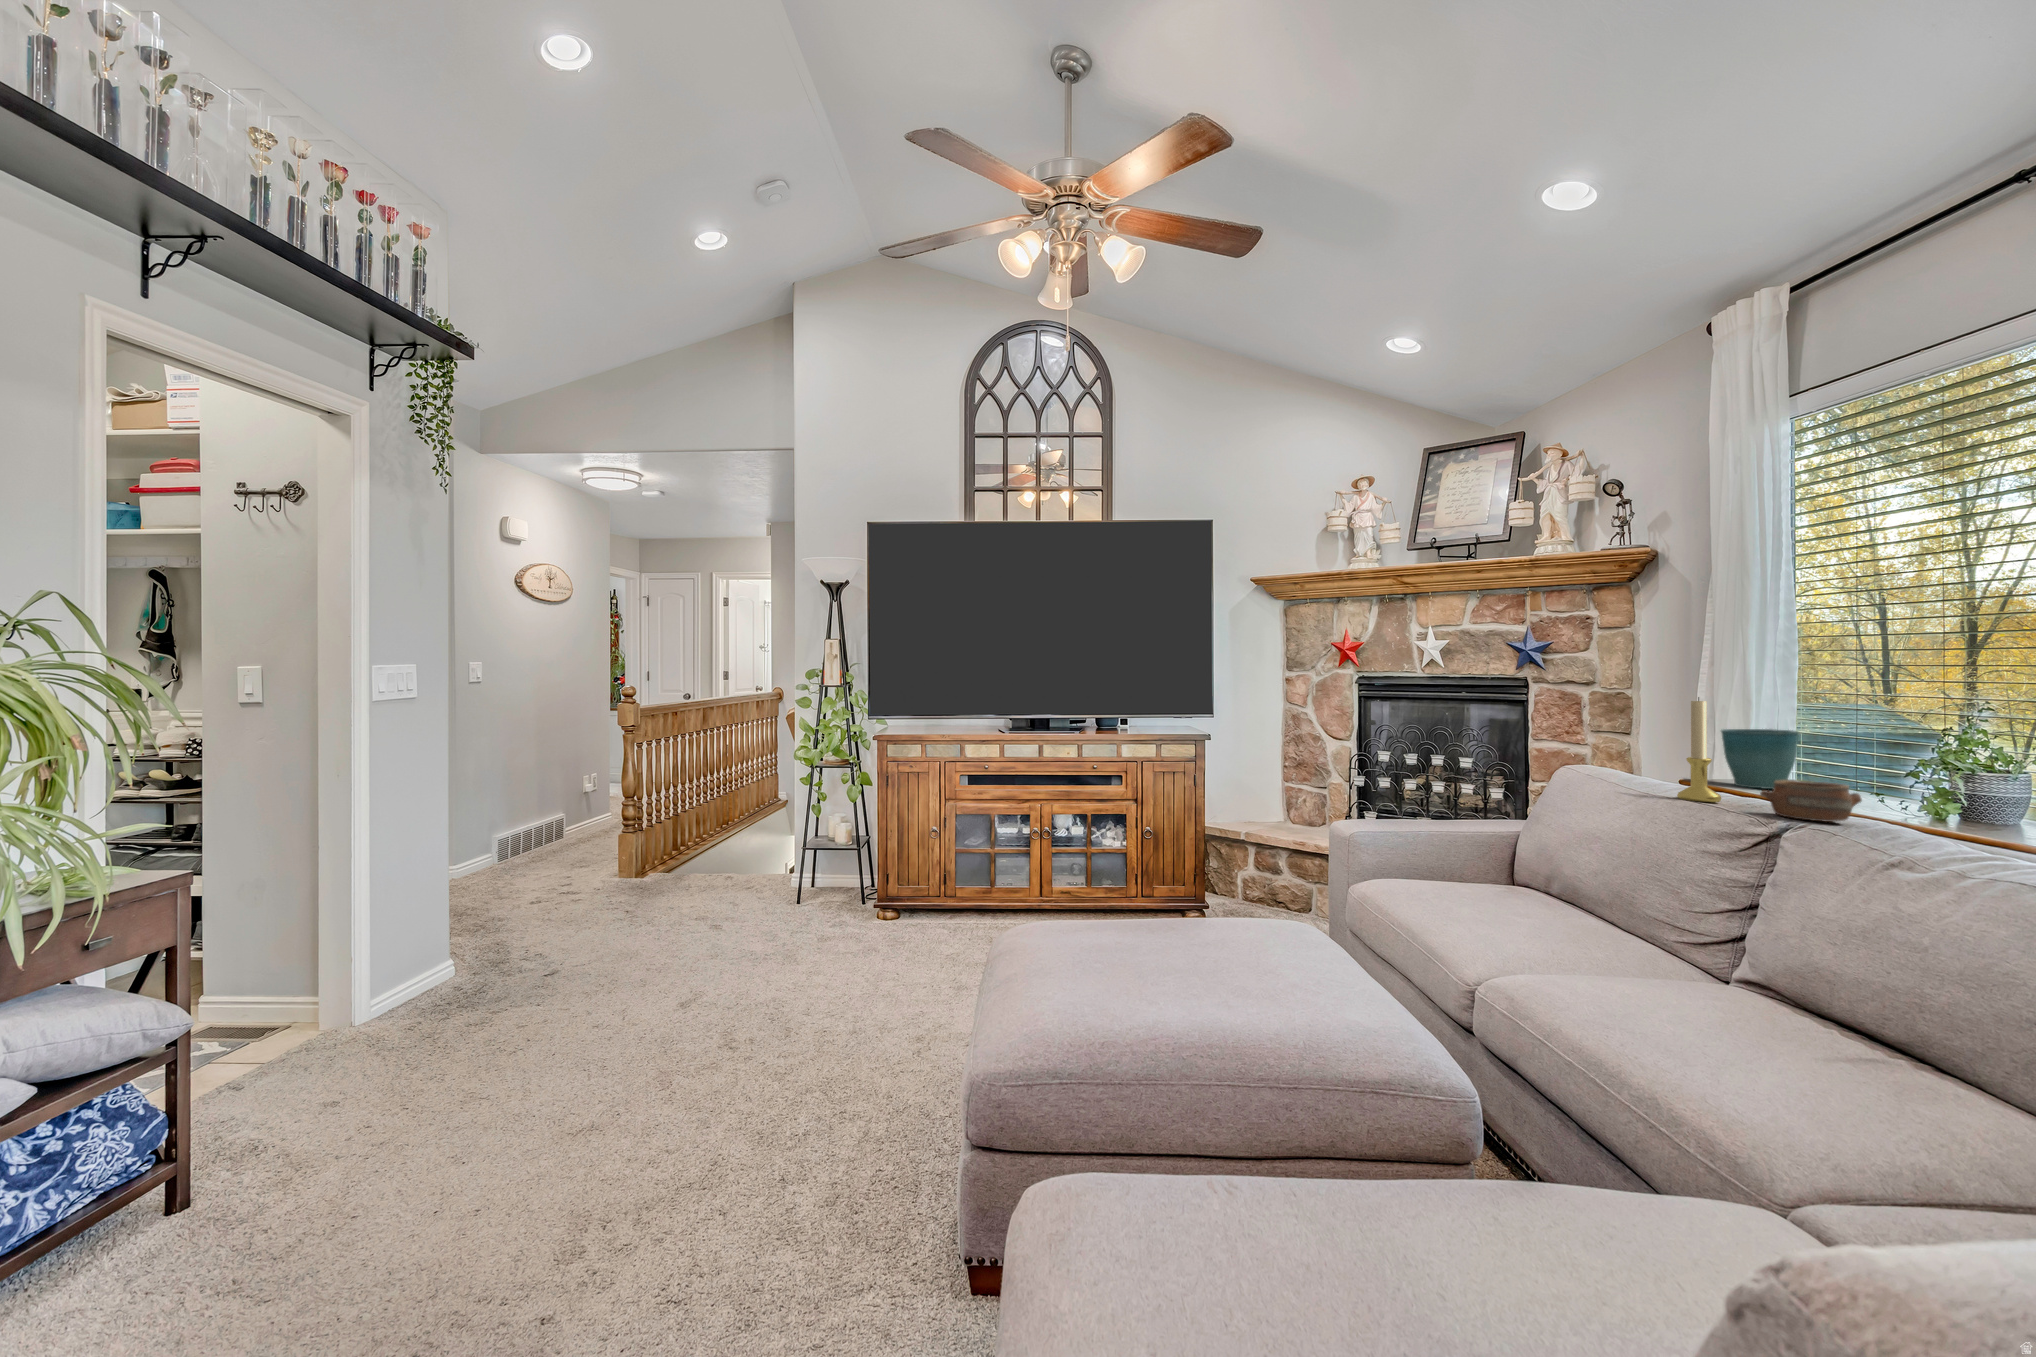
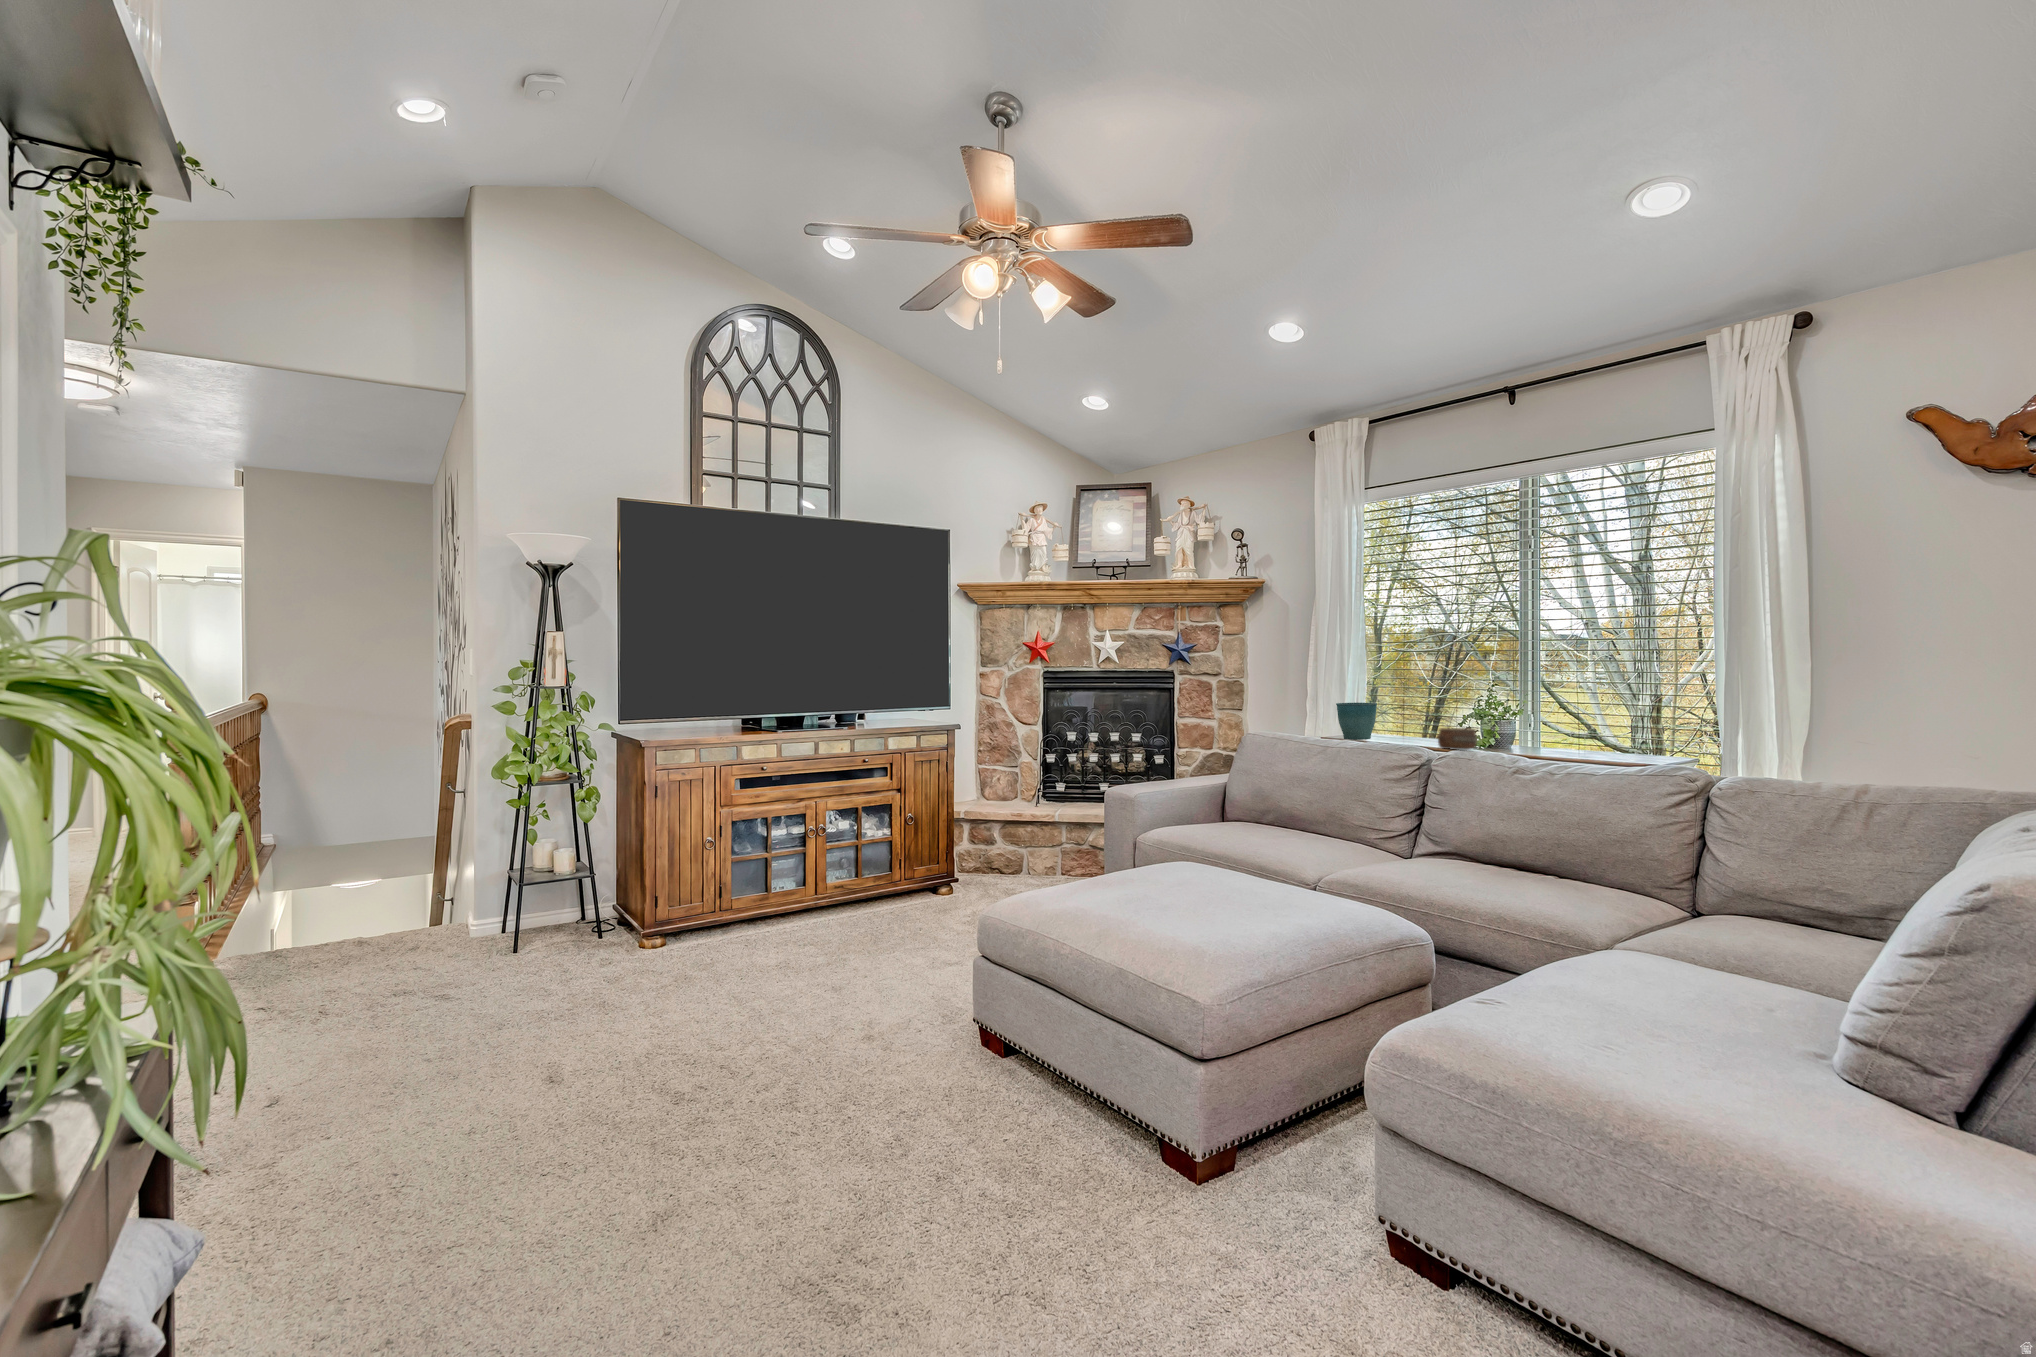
candle holder: present [1677,697,1722,802] -> none [1382,680,1406,745]

